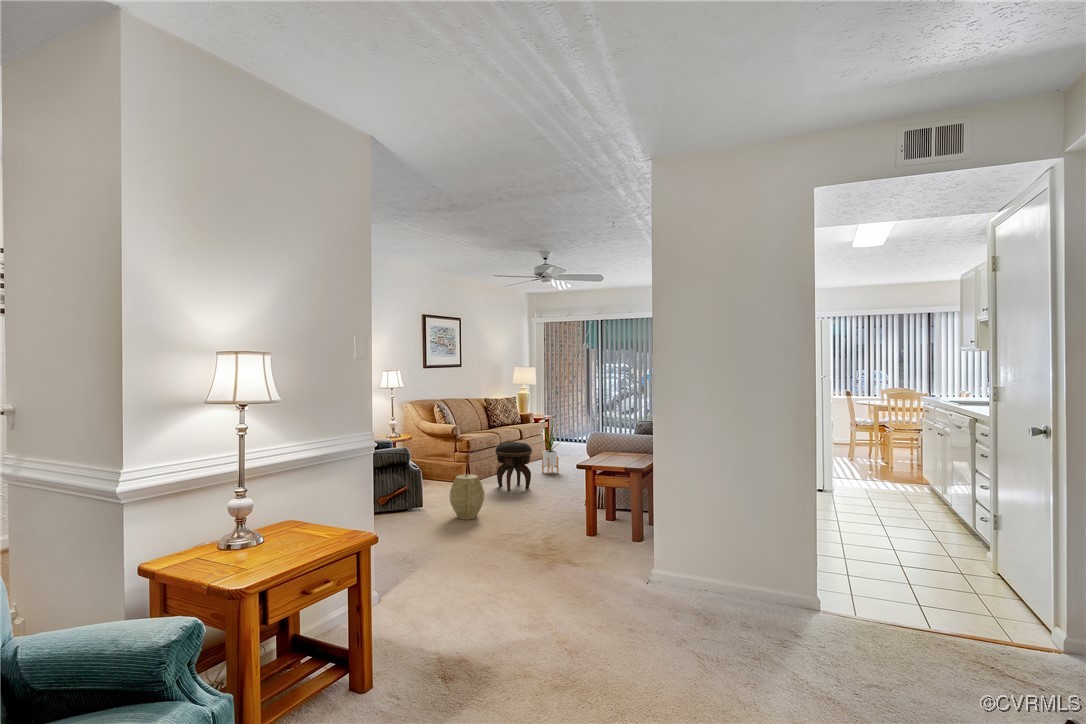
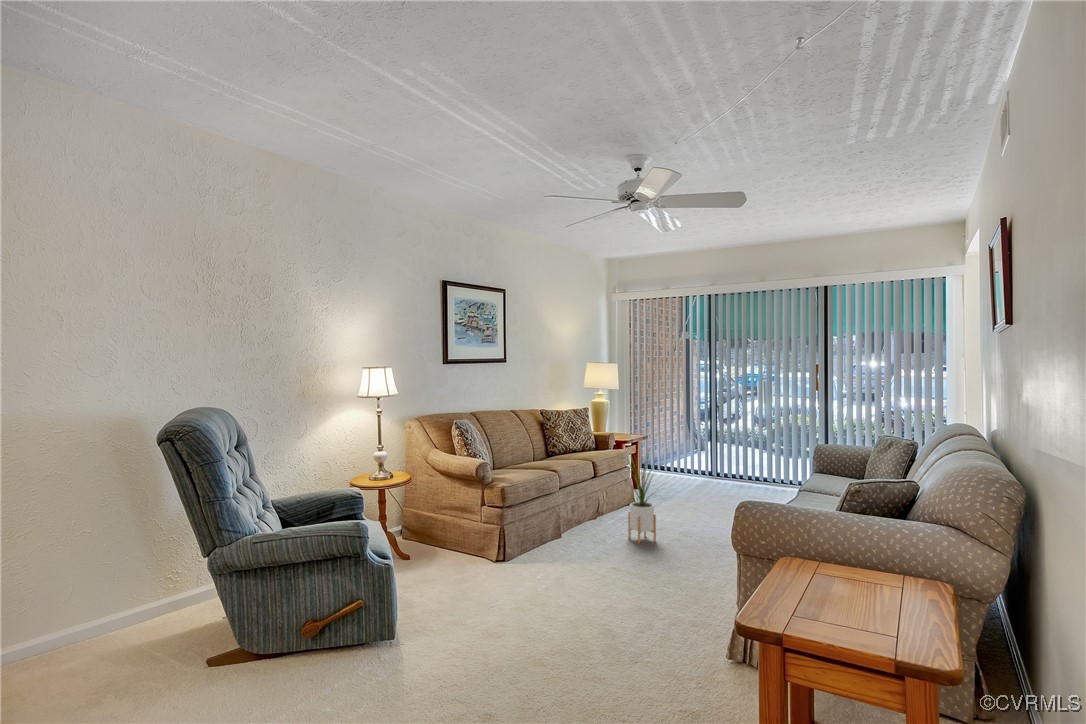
footstool: present [495,442,532,491] -> none [545,496,610,590]
woven basket: present [450,474,484,520] -> none [432,589,507,695]

